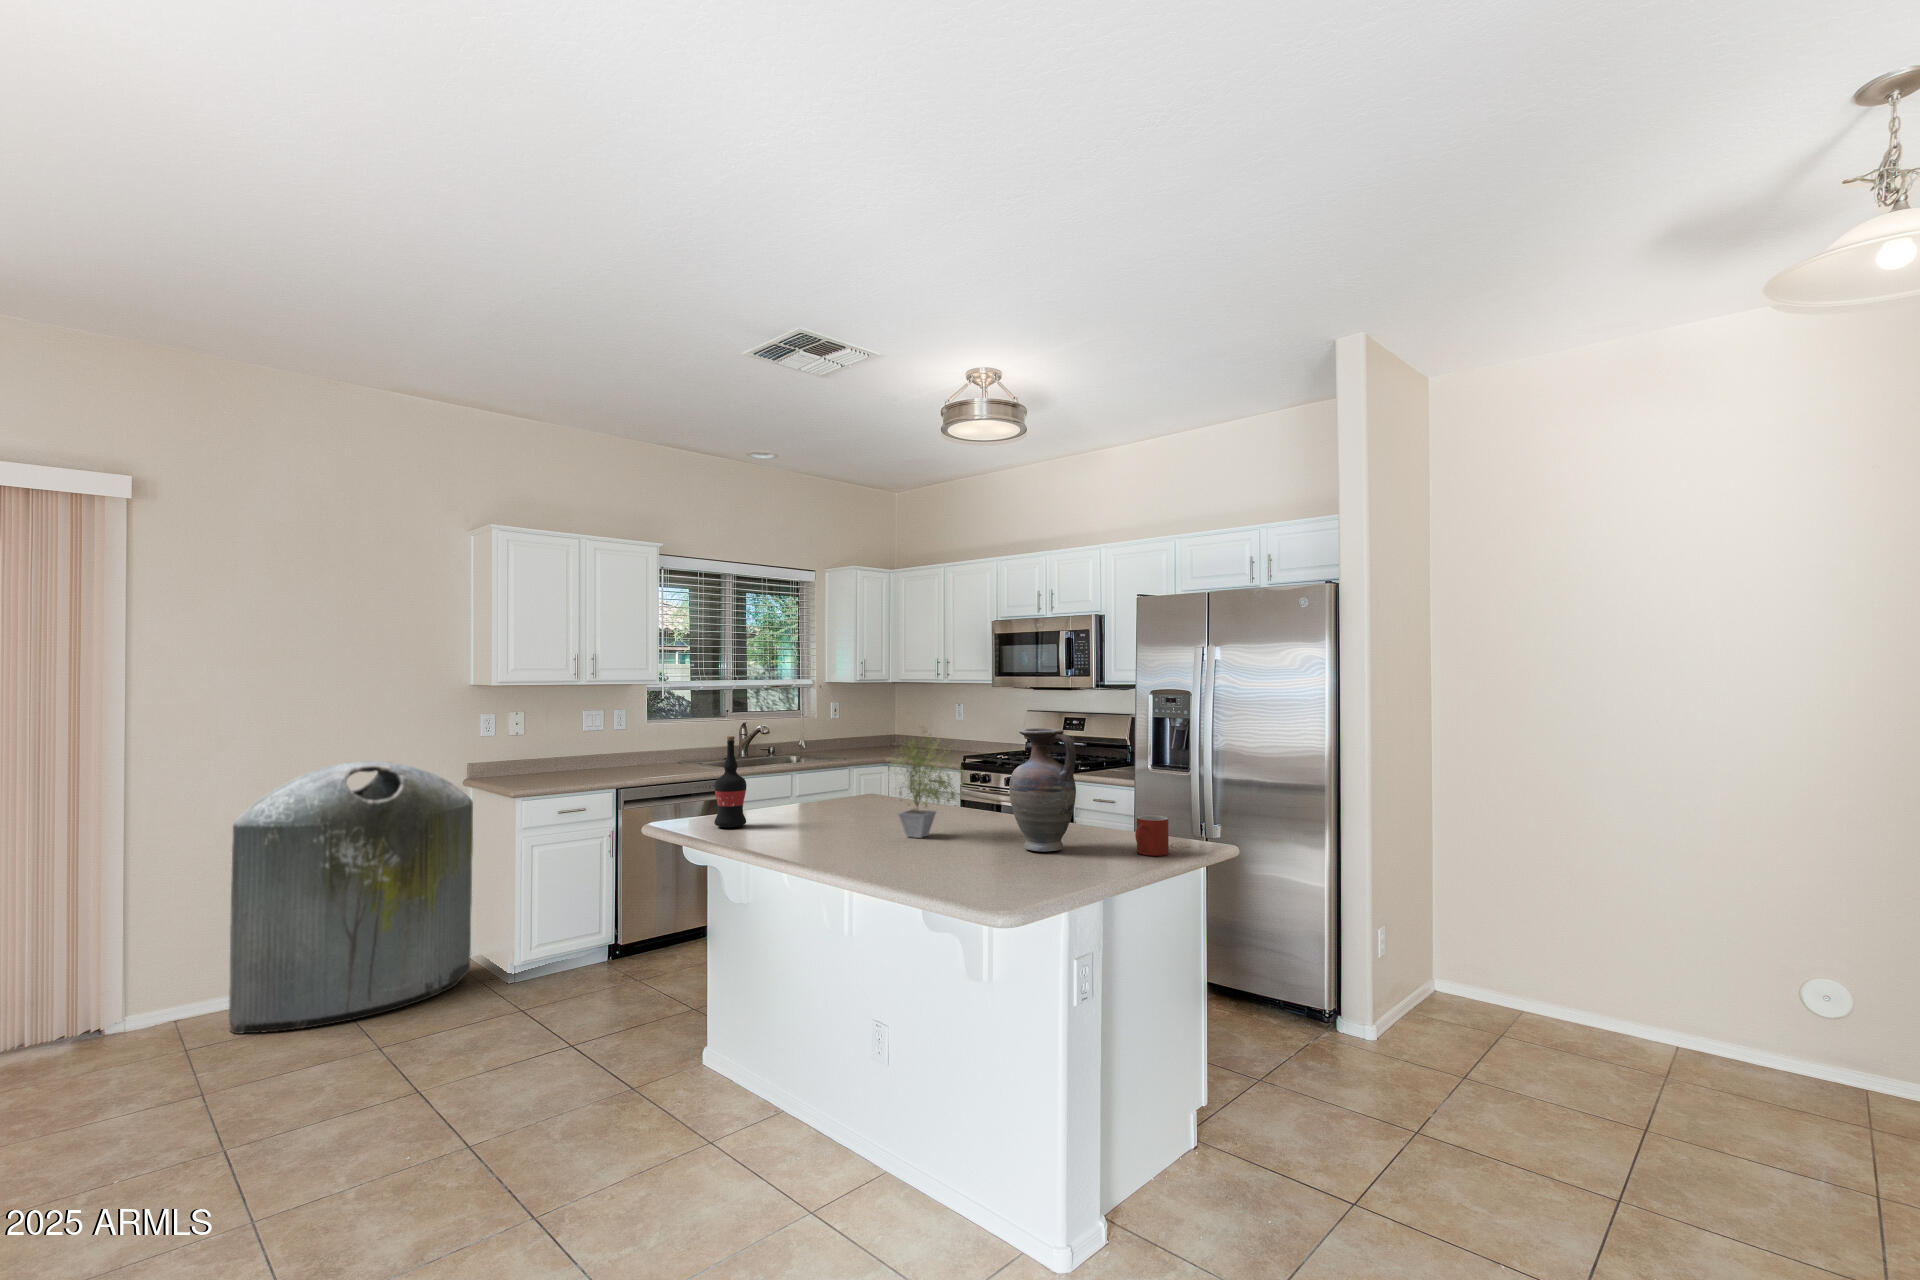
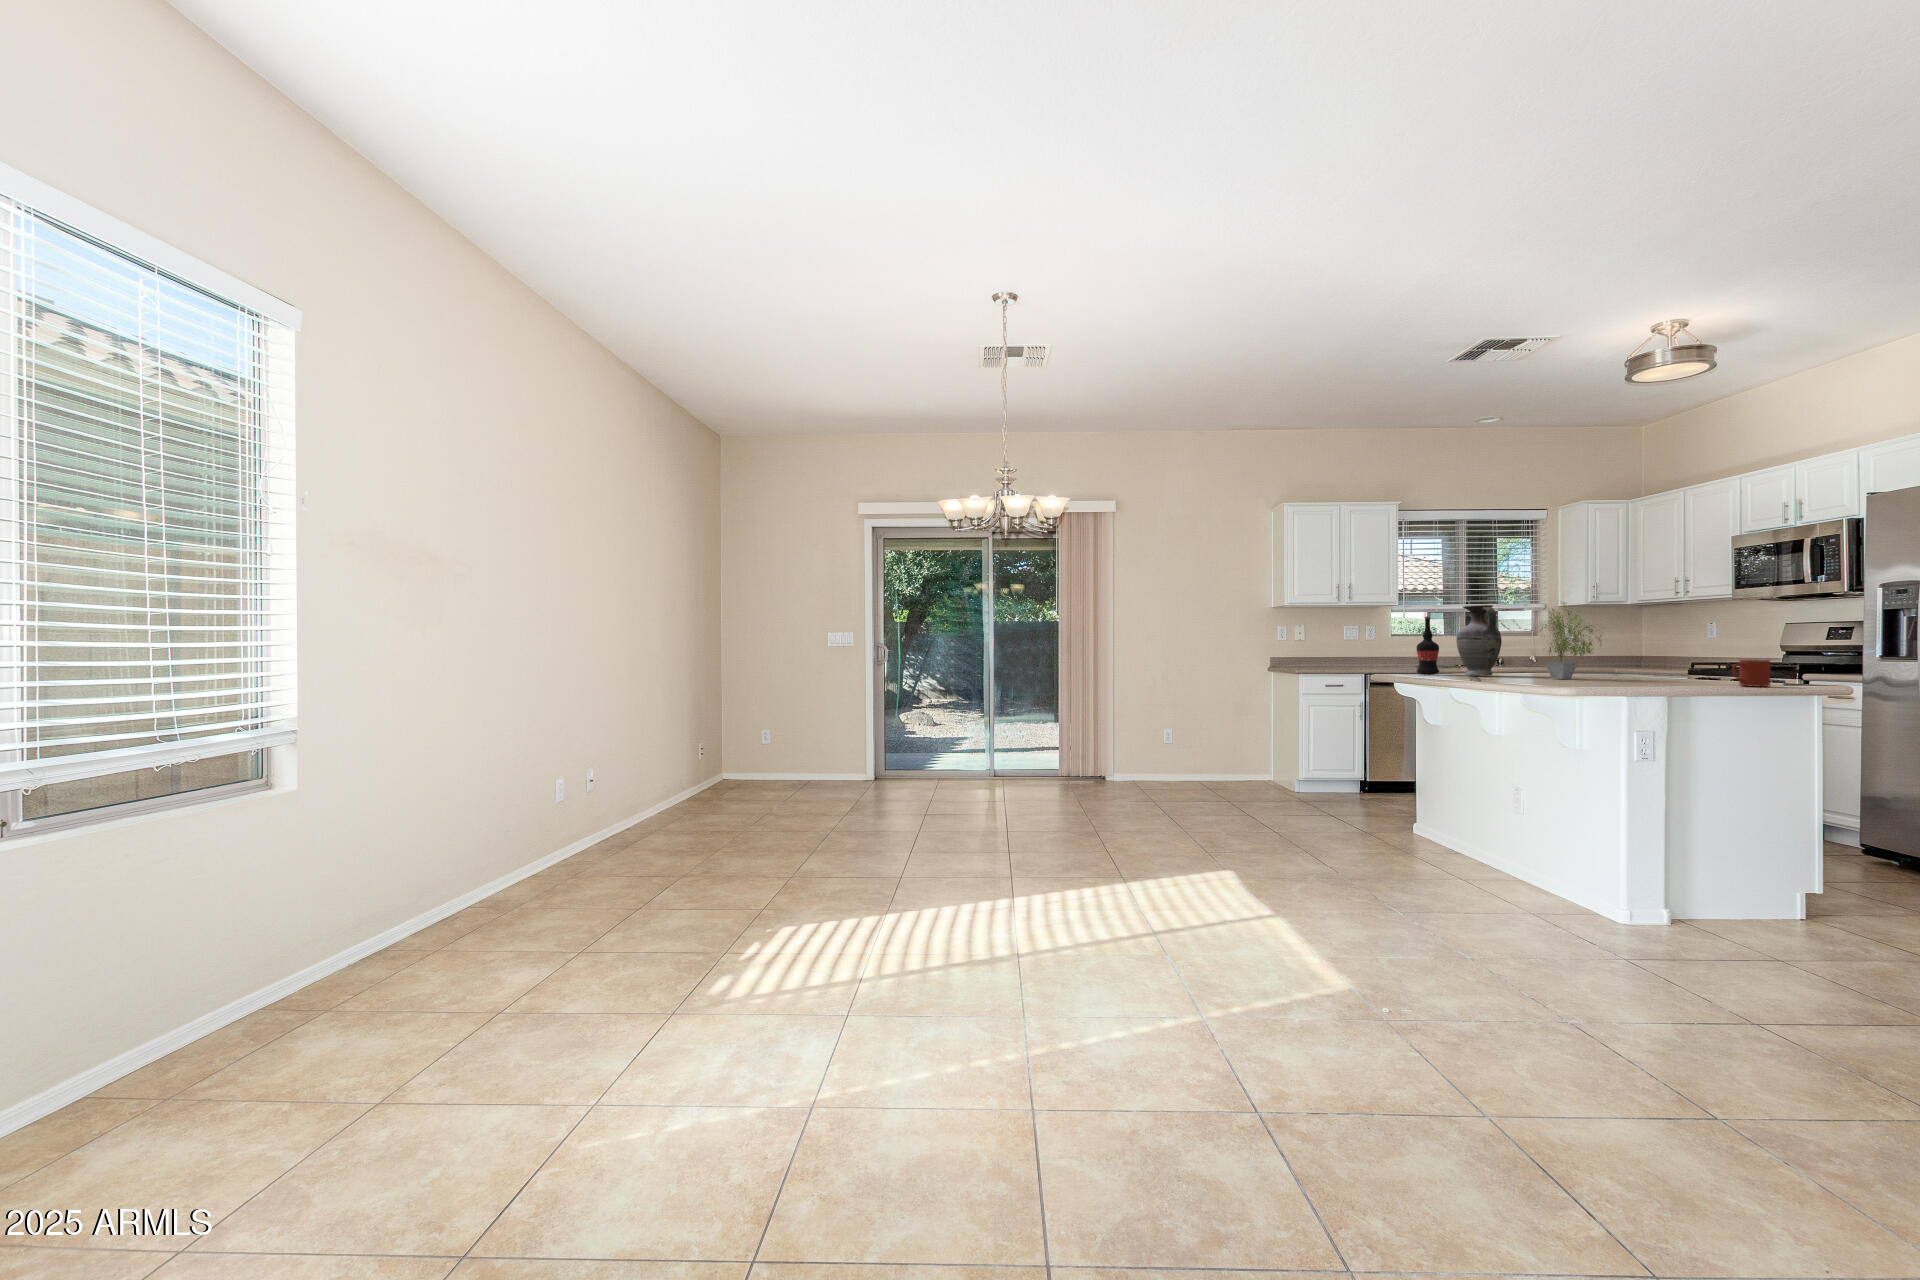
vase: present [1009,728,1076,851] -> present [1456,605,1502,675]
trash can: present [229,761,473,1034] -> none [1152,647,1274,791]

